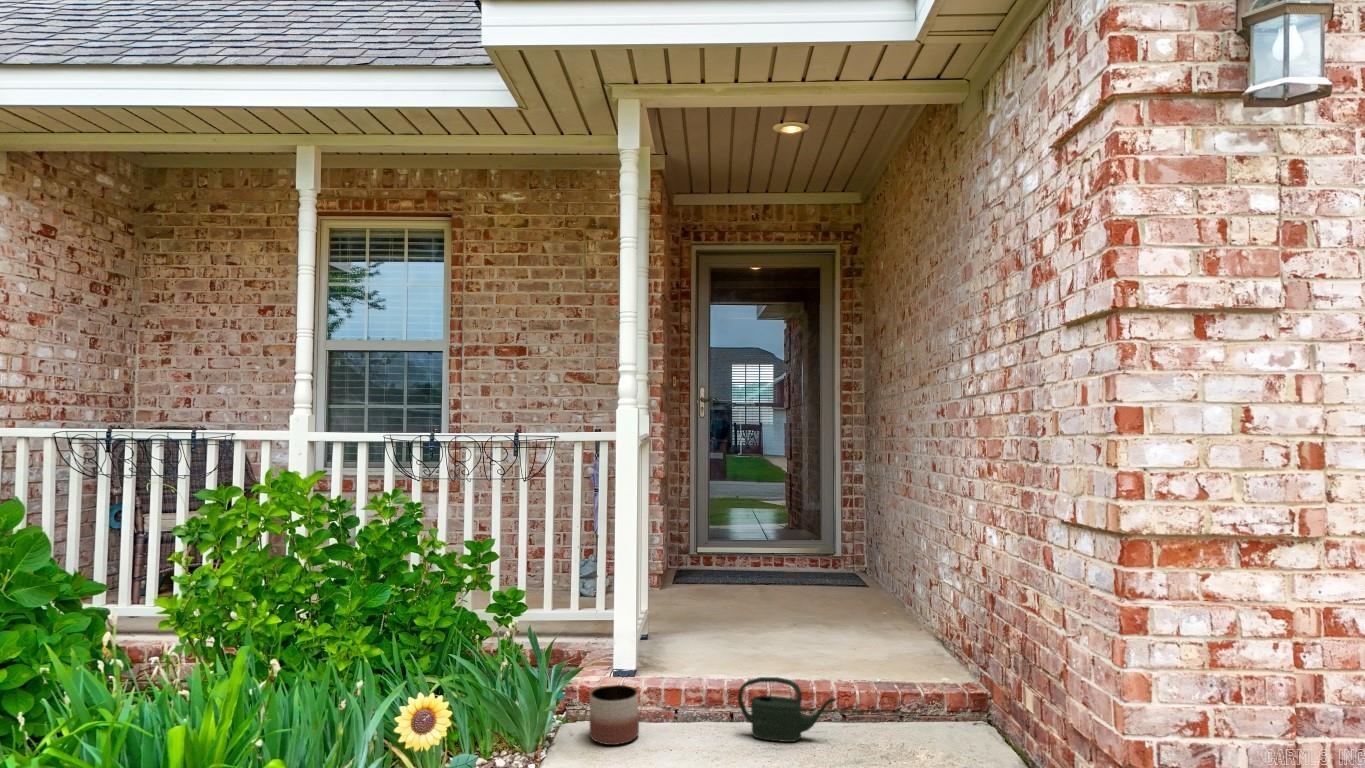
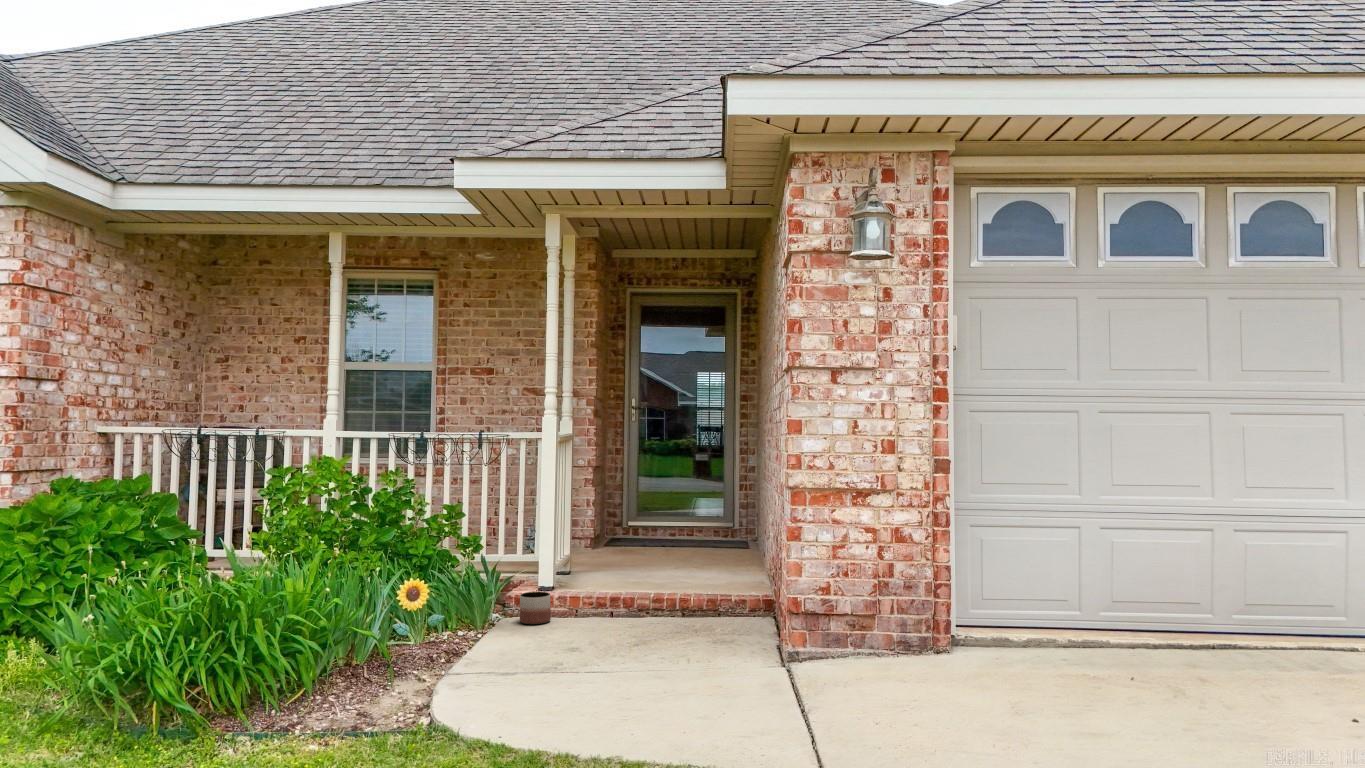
watering can: present [738,677,836,742] -> none [612,585,670,624]

